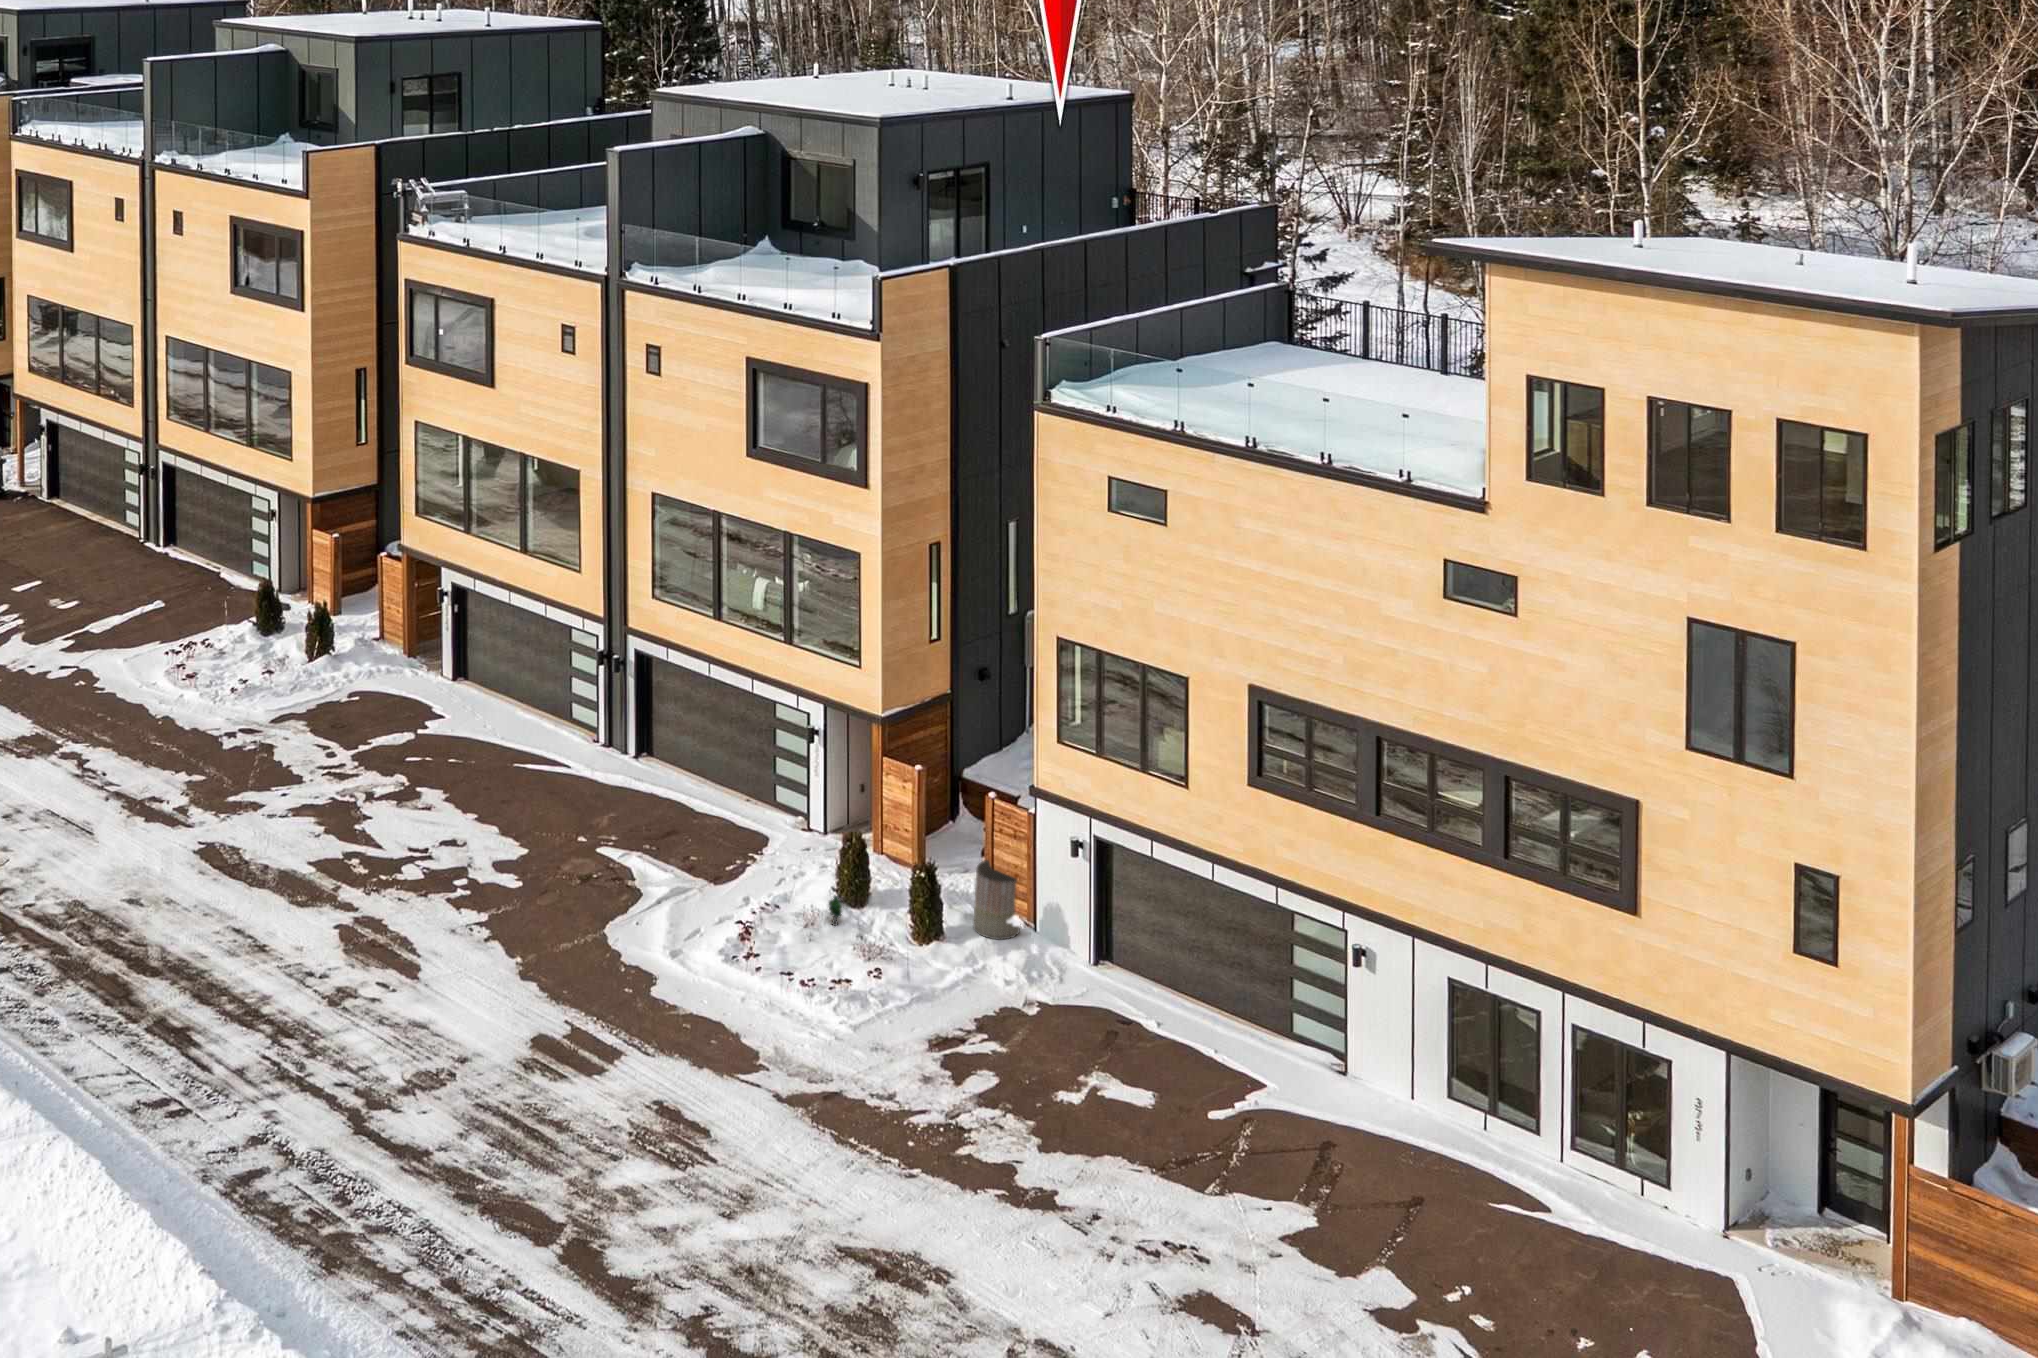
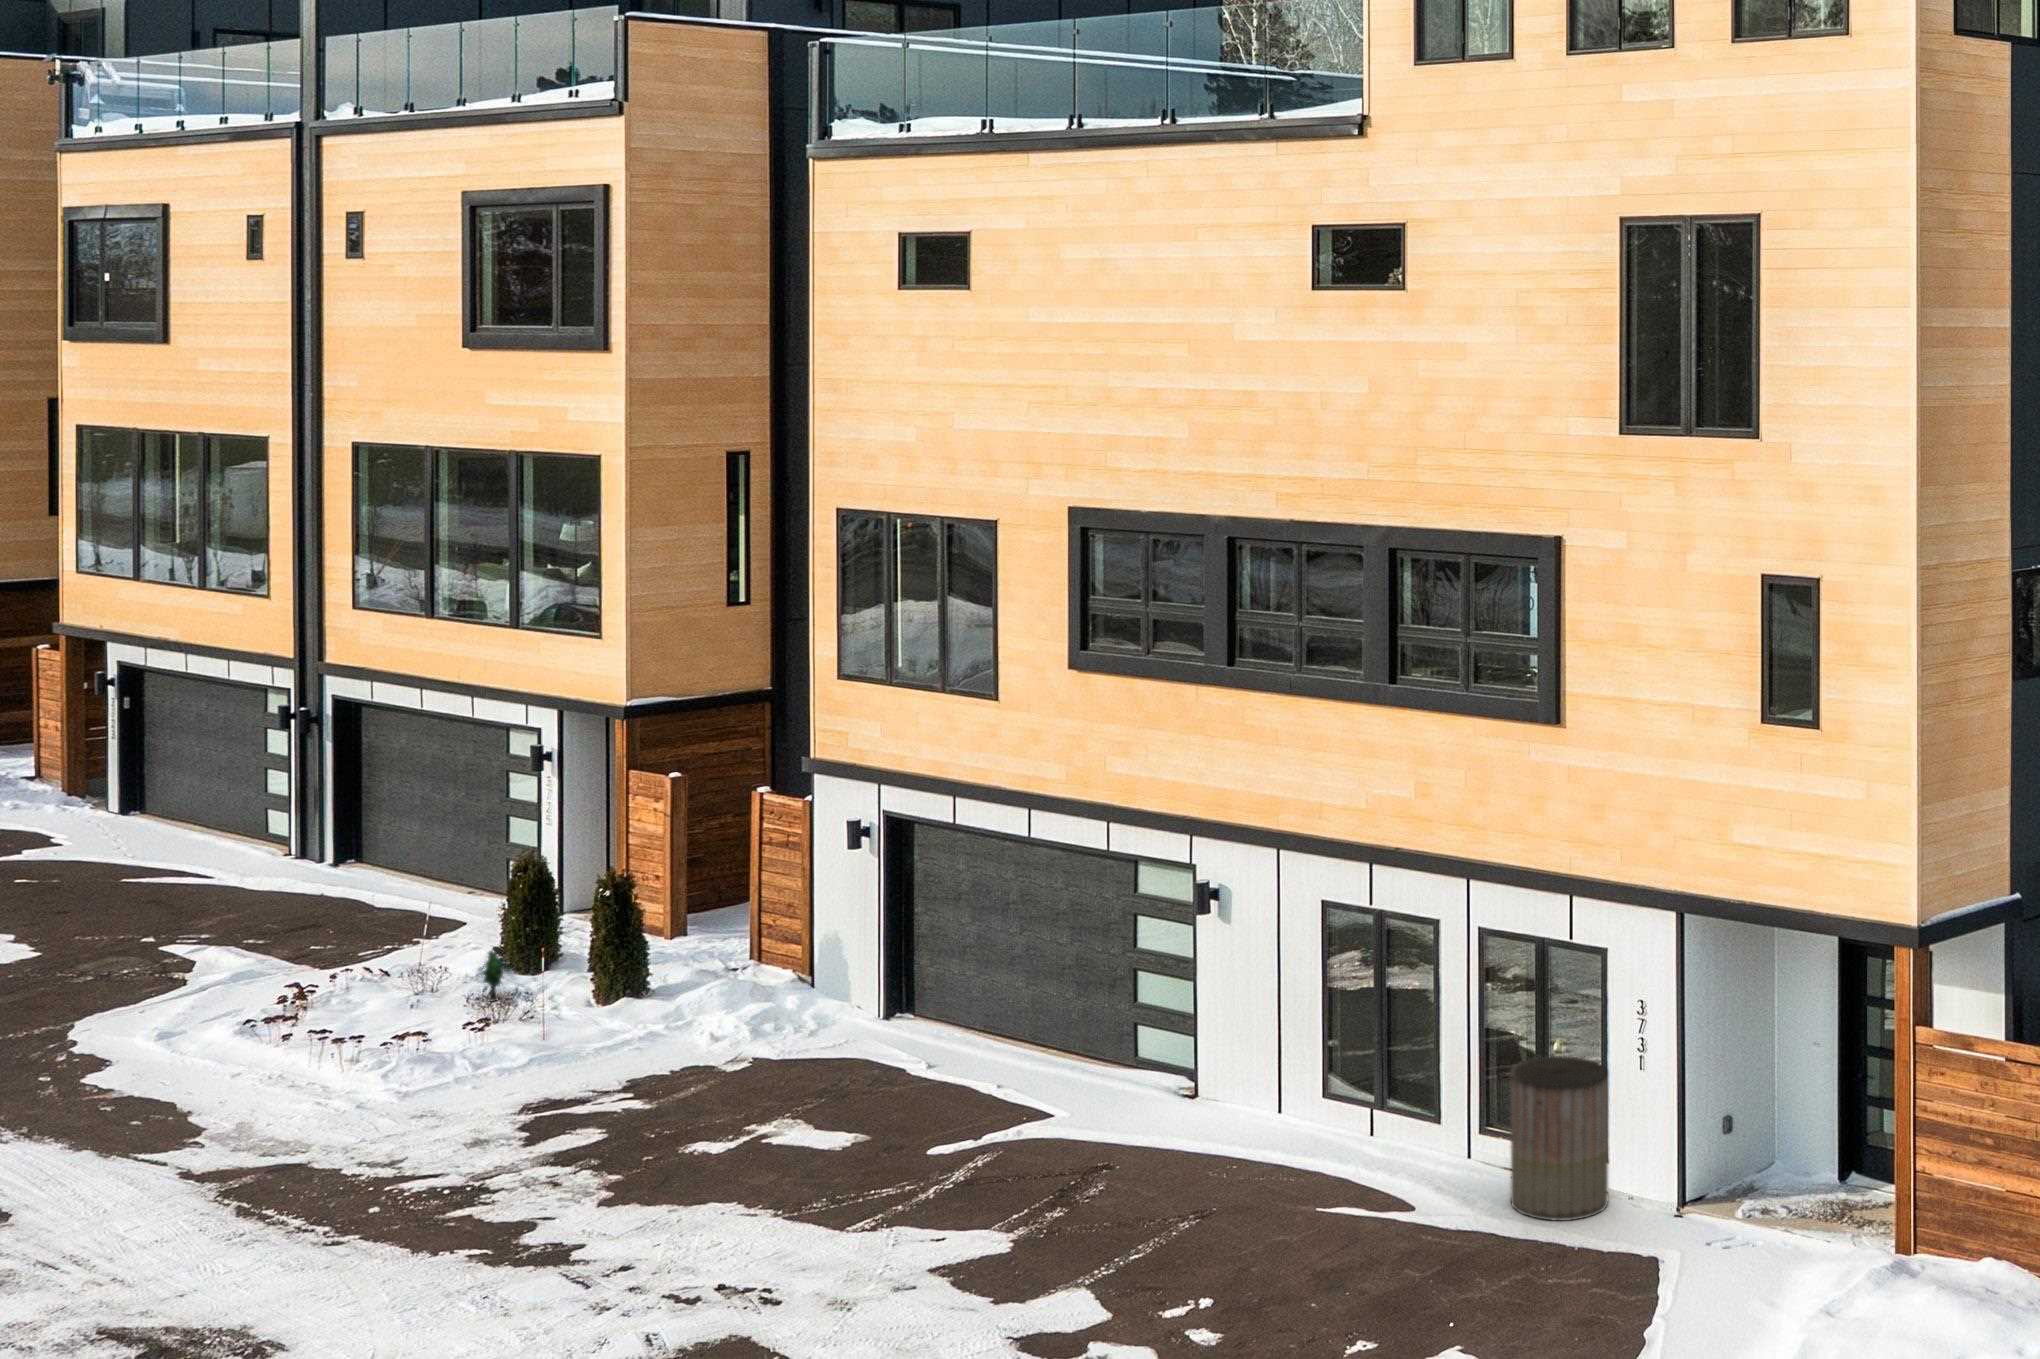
trash can: present [973,860,1020,939] -> present [1511,1056,1608,1221]

